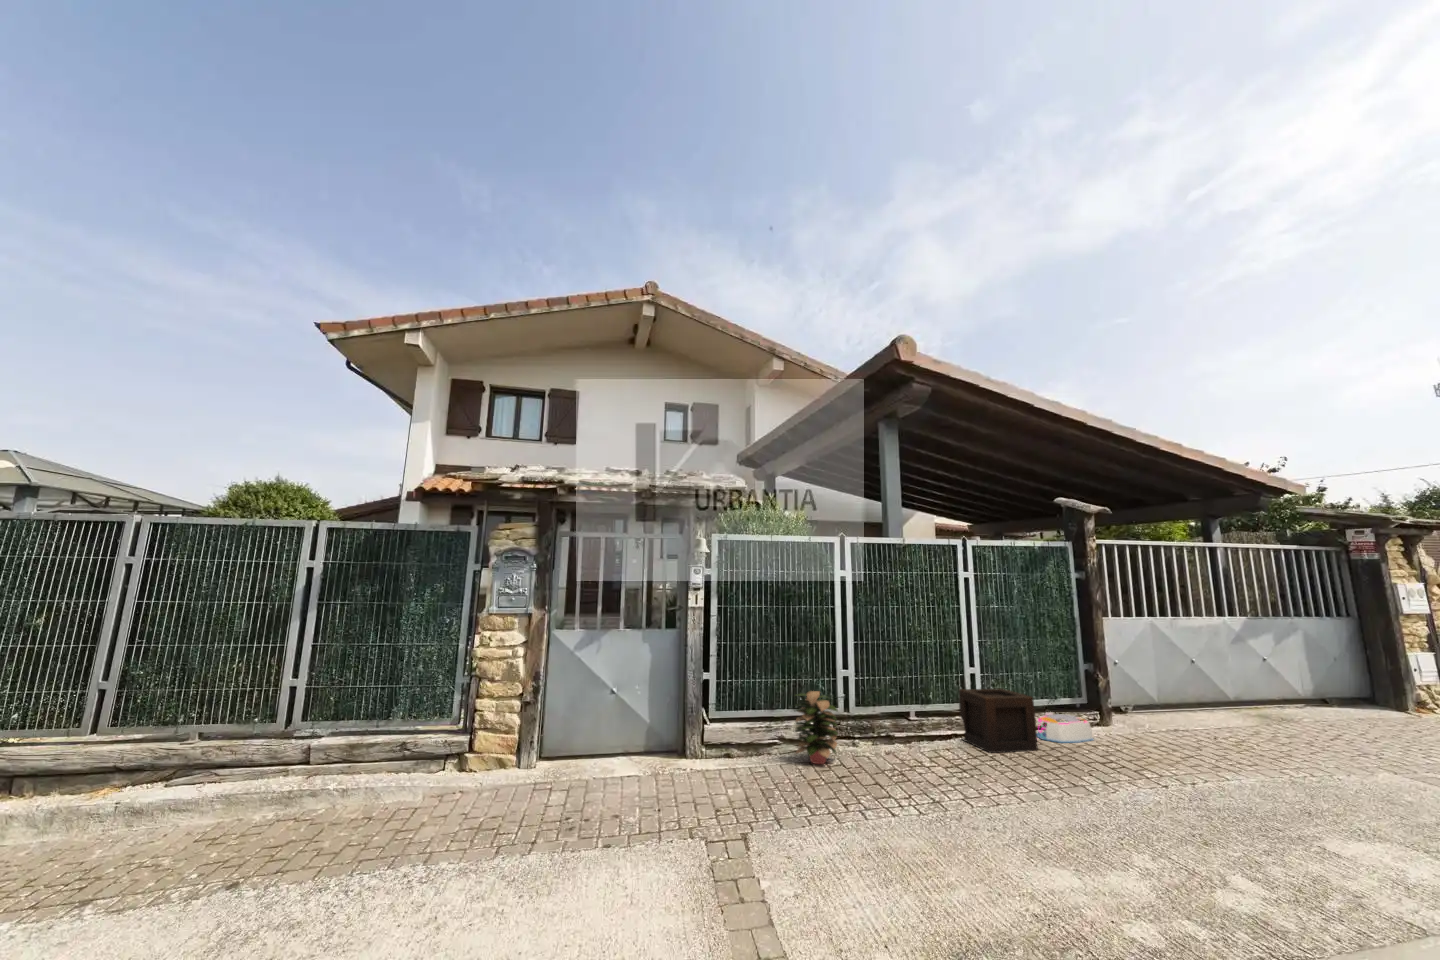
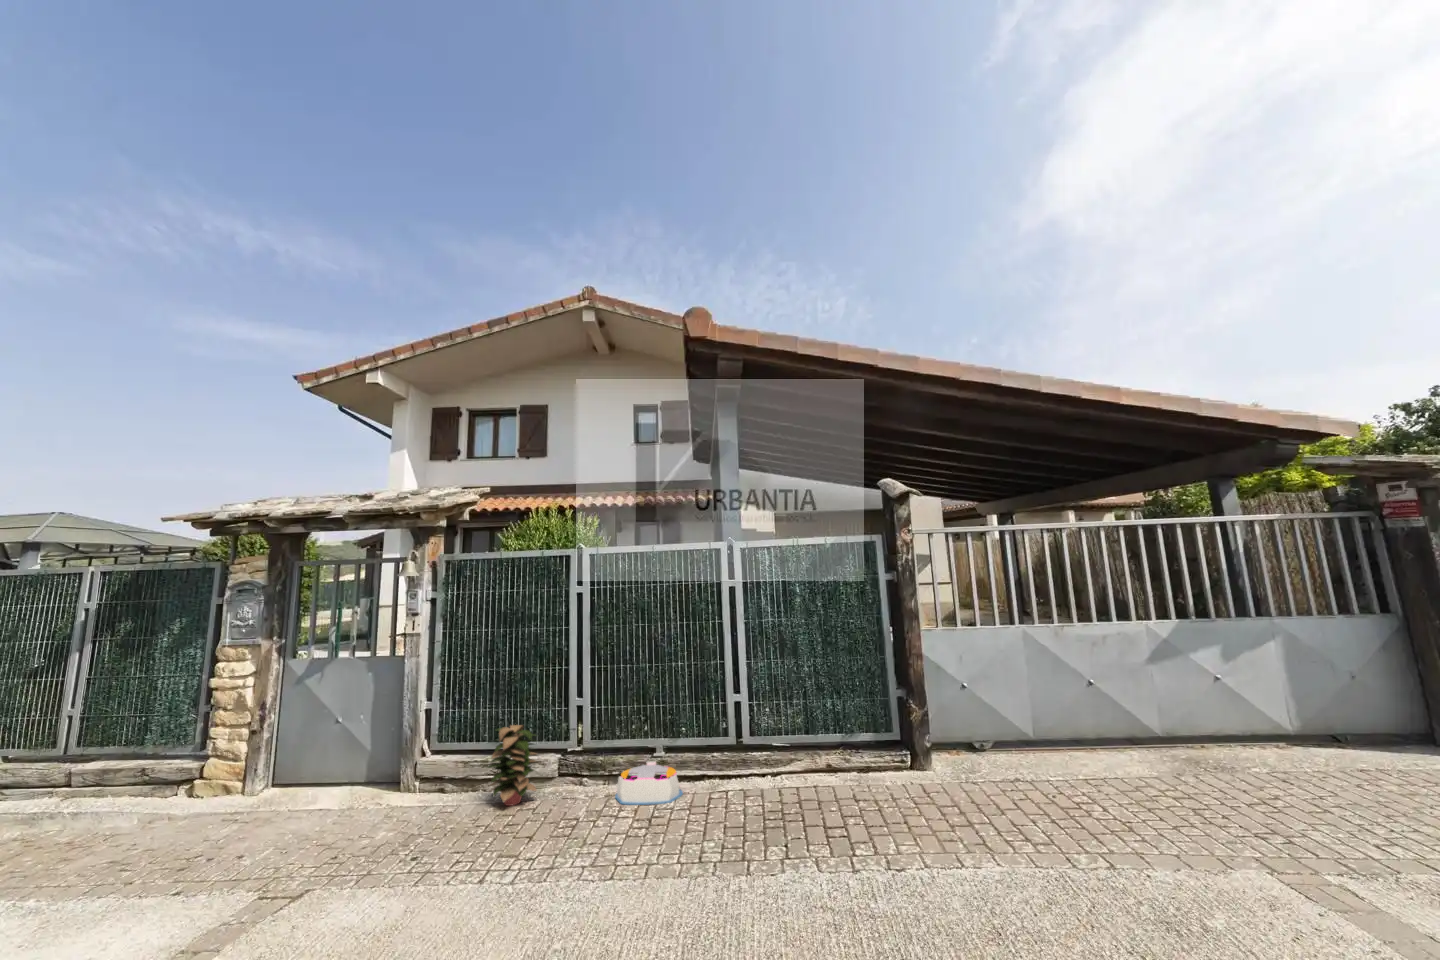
wooden crate: present [959,688,1037,753] -> none [709,721,774,802]
storage bin: present [1037,712,1094,743] -> present [615,762,683,805]

